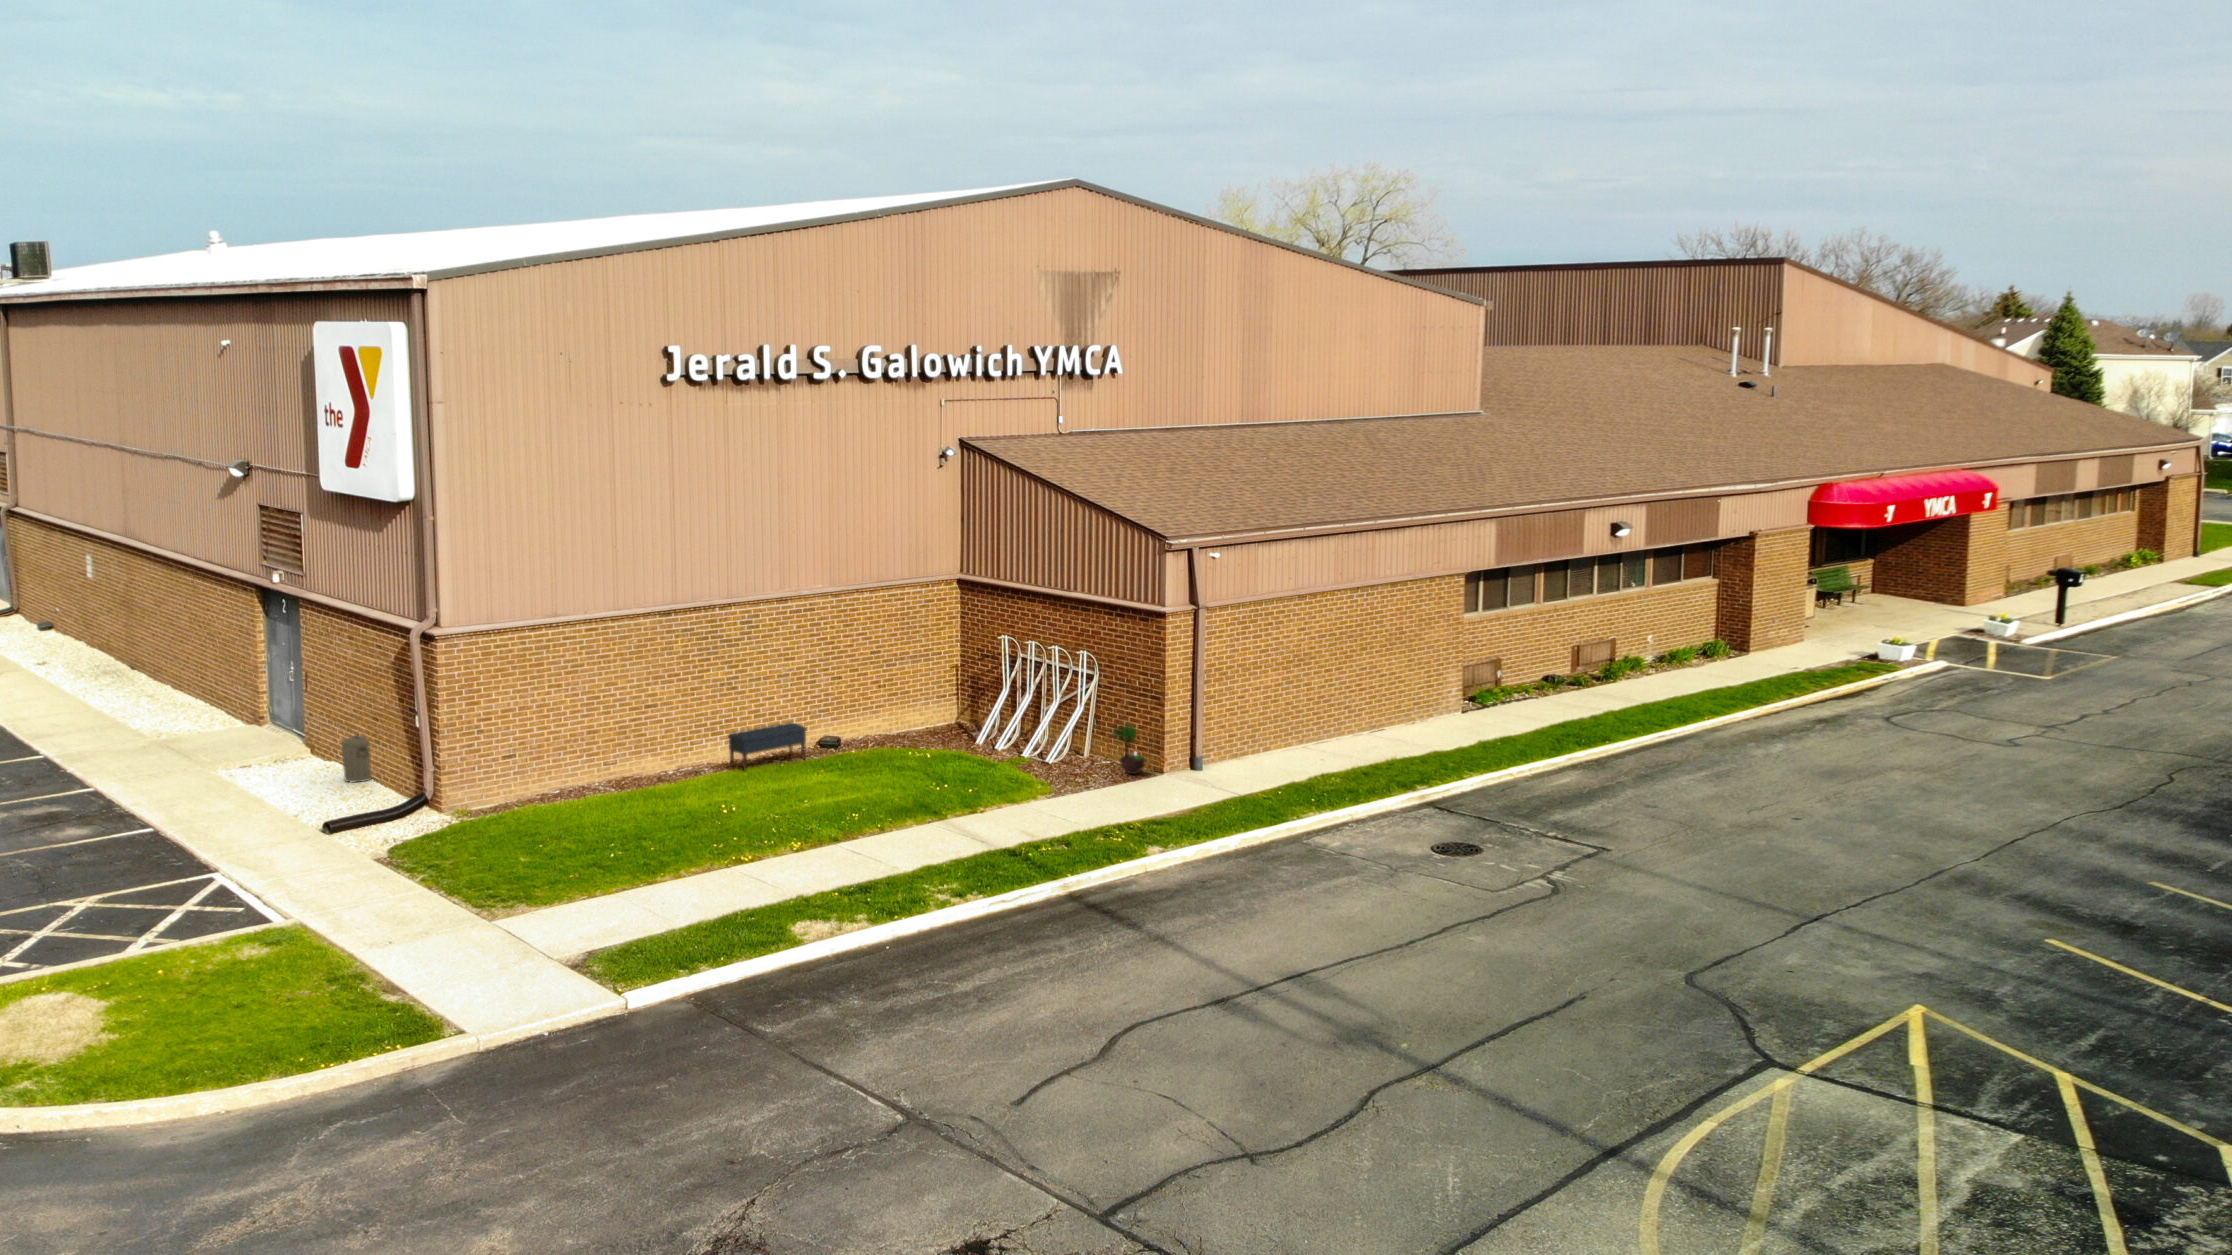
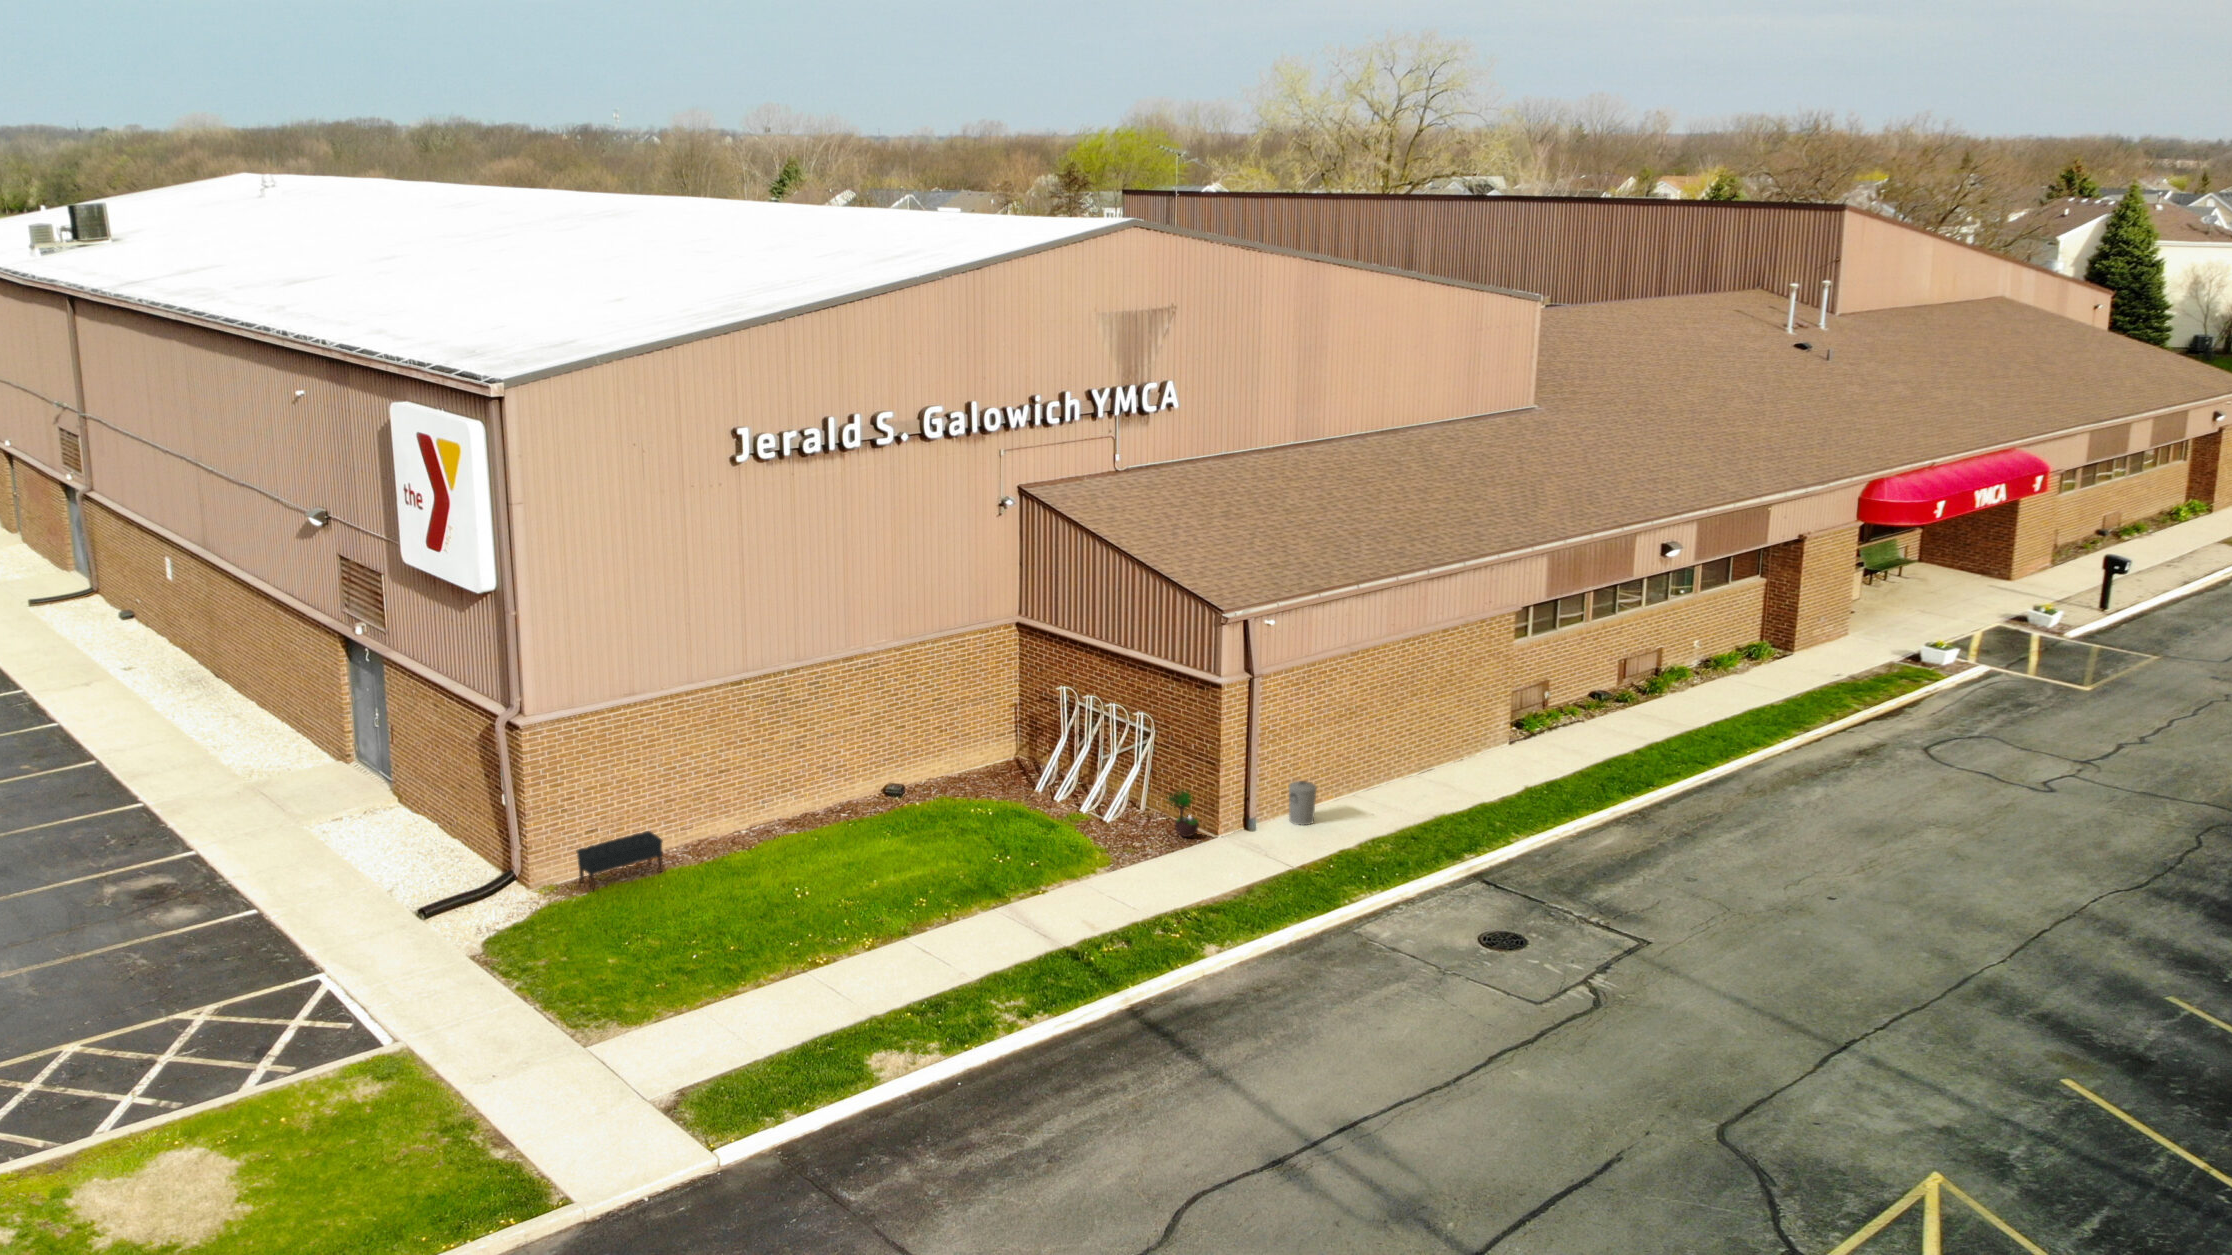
bench: present [728,723,806,771] -> present [576,831,663,891]
trash can: present [341,735,372,782] -> present [1289,781,1317,825]

